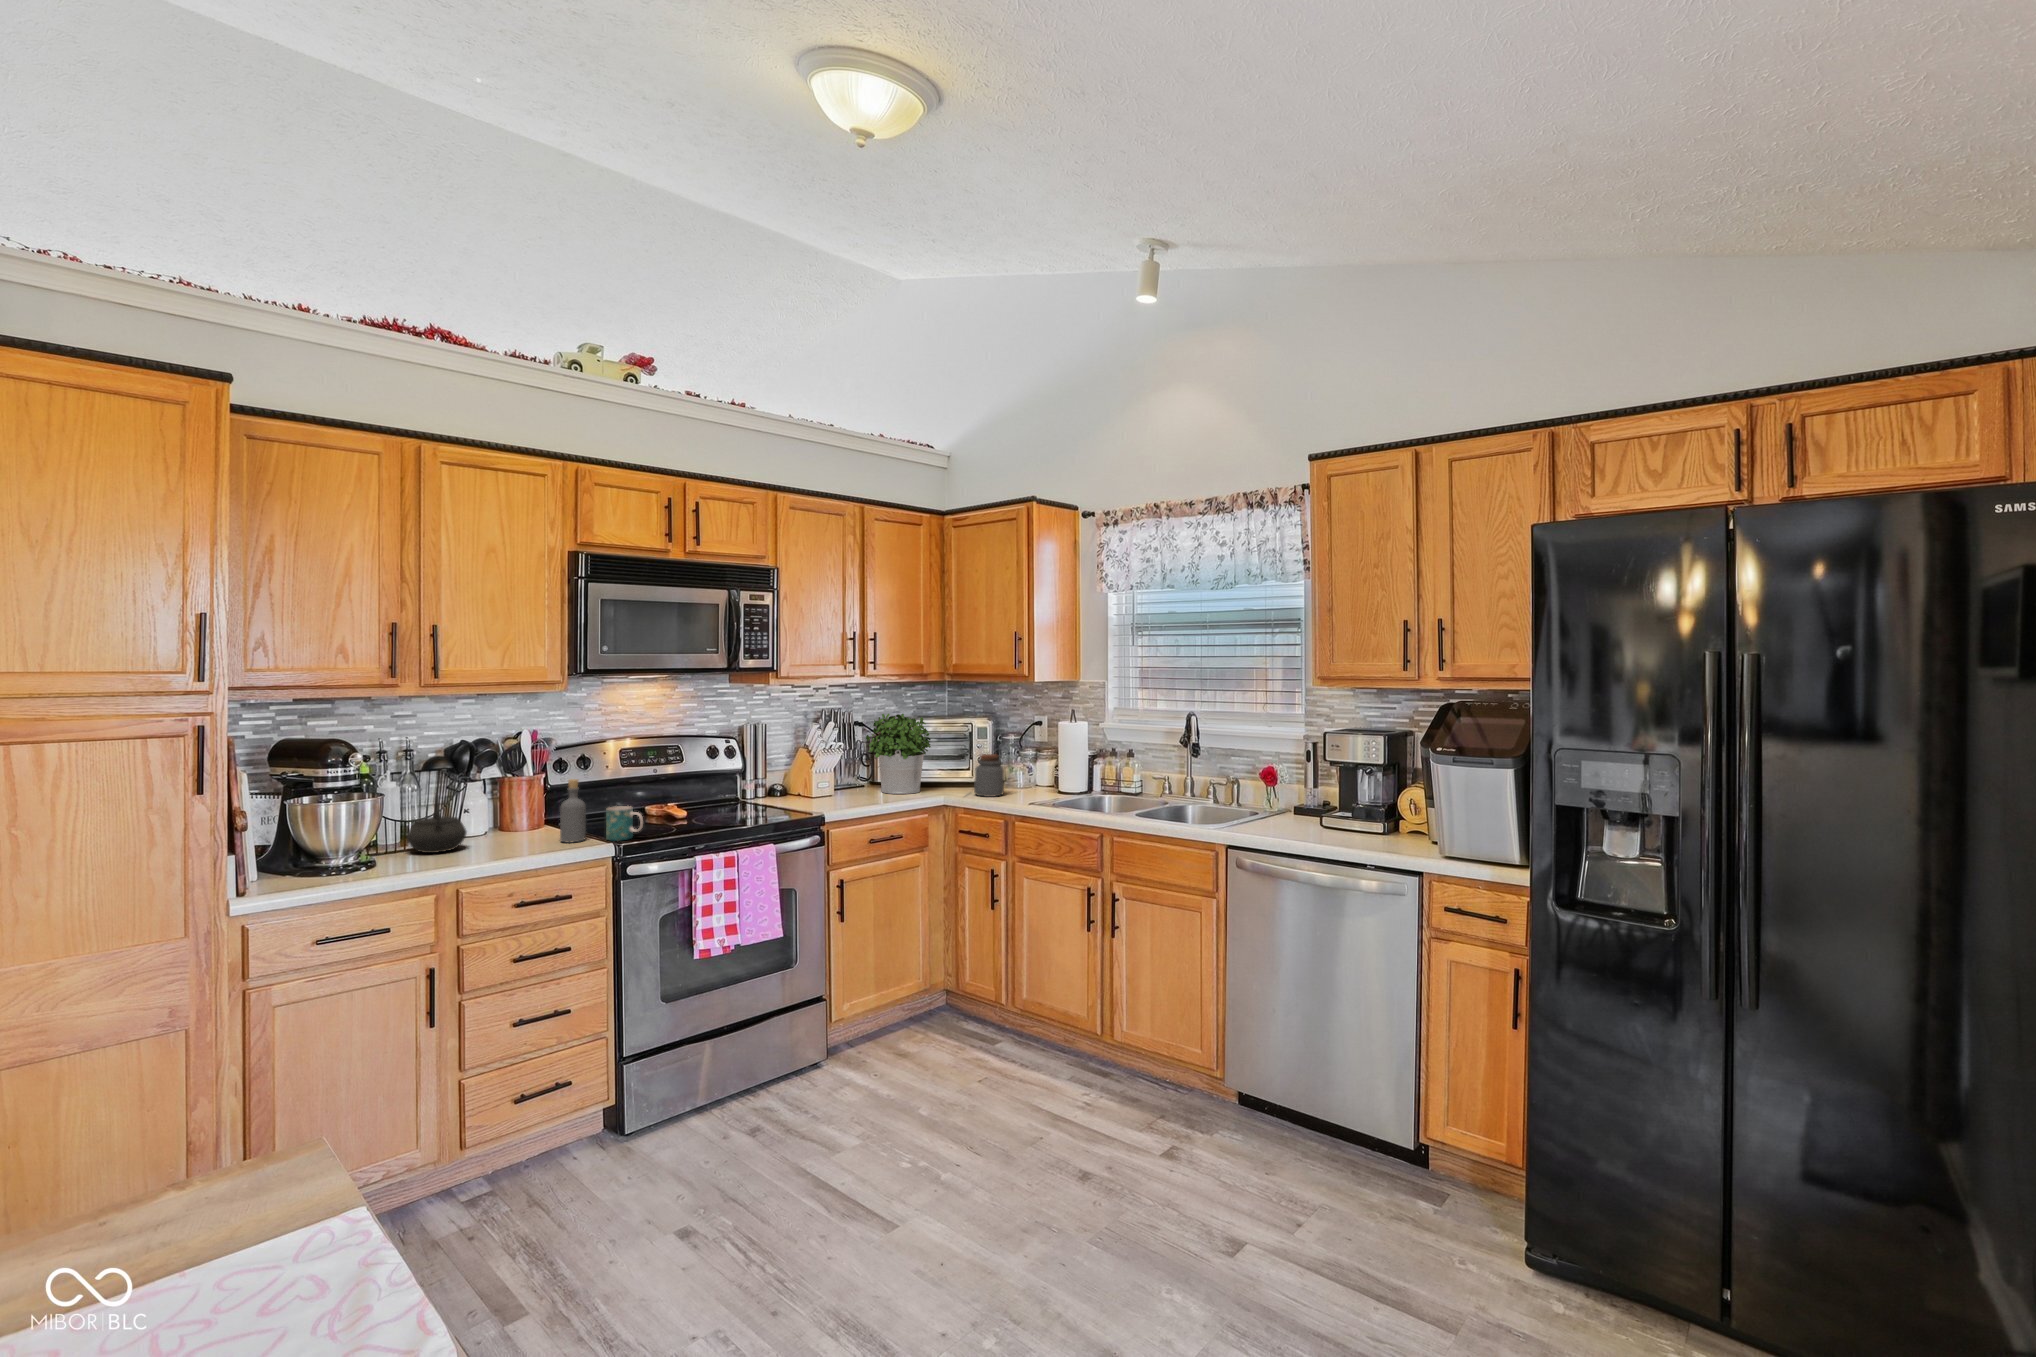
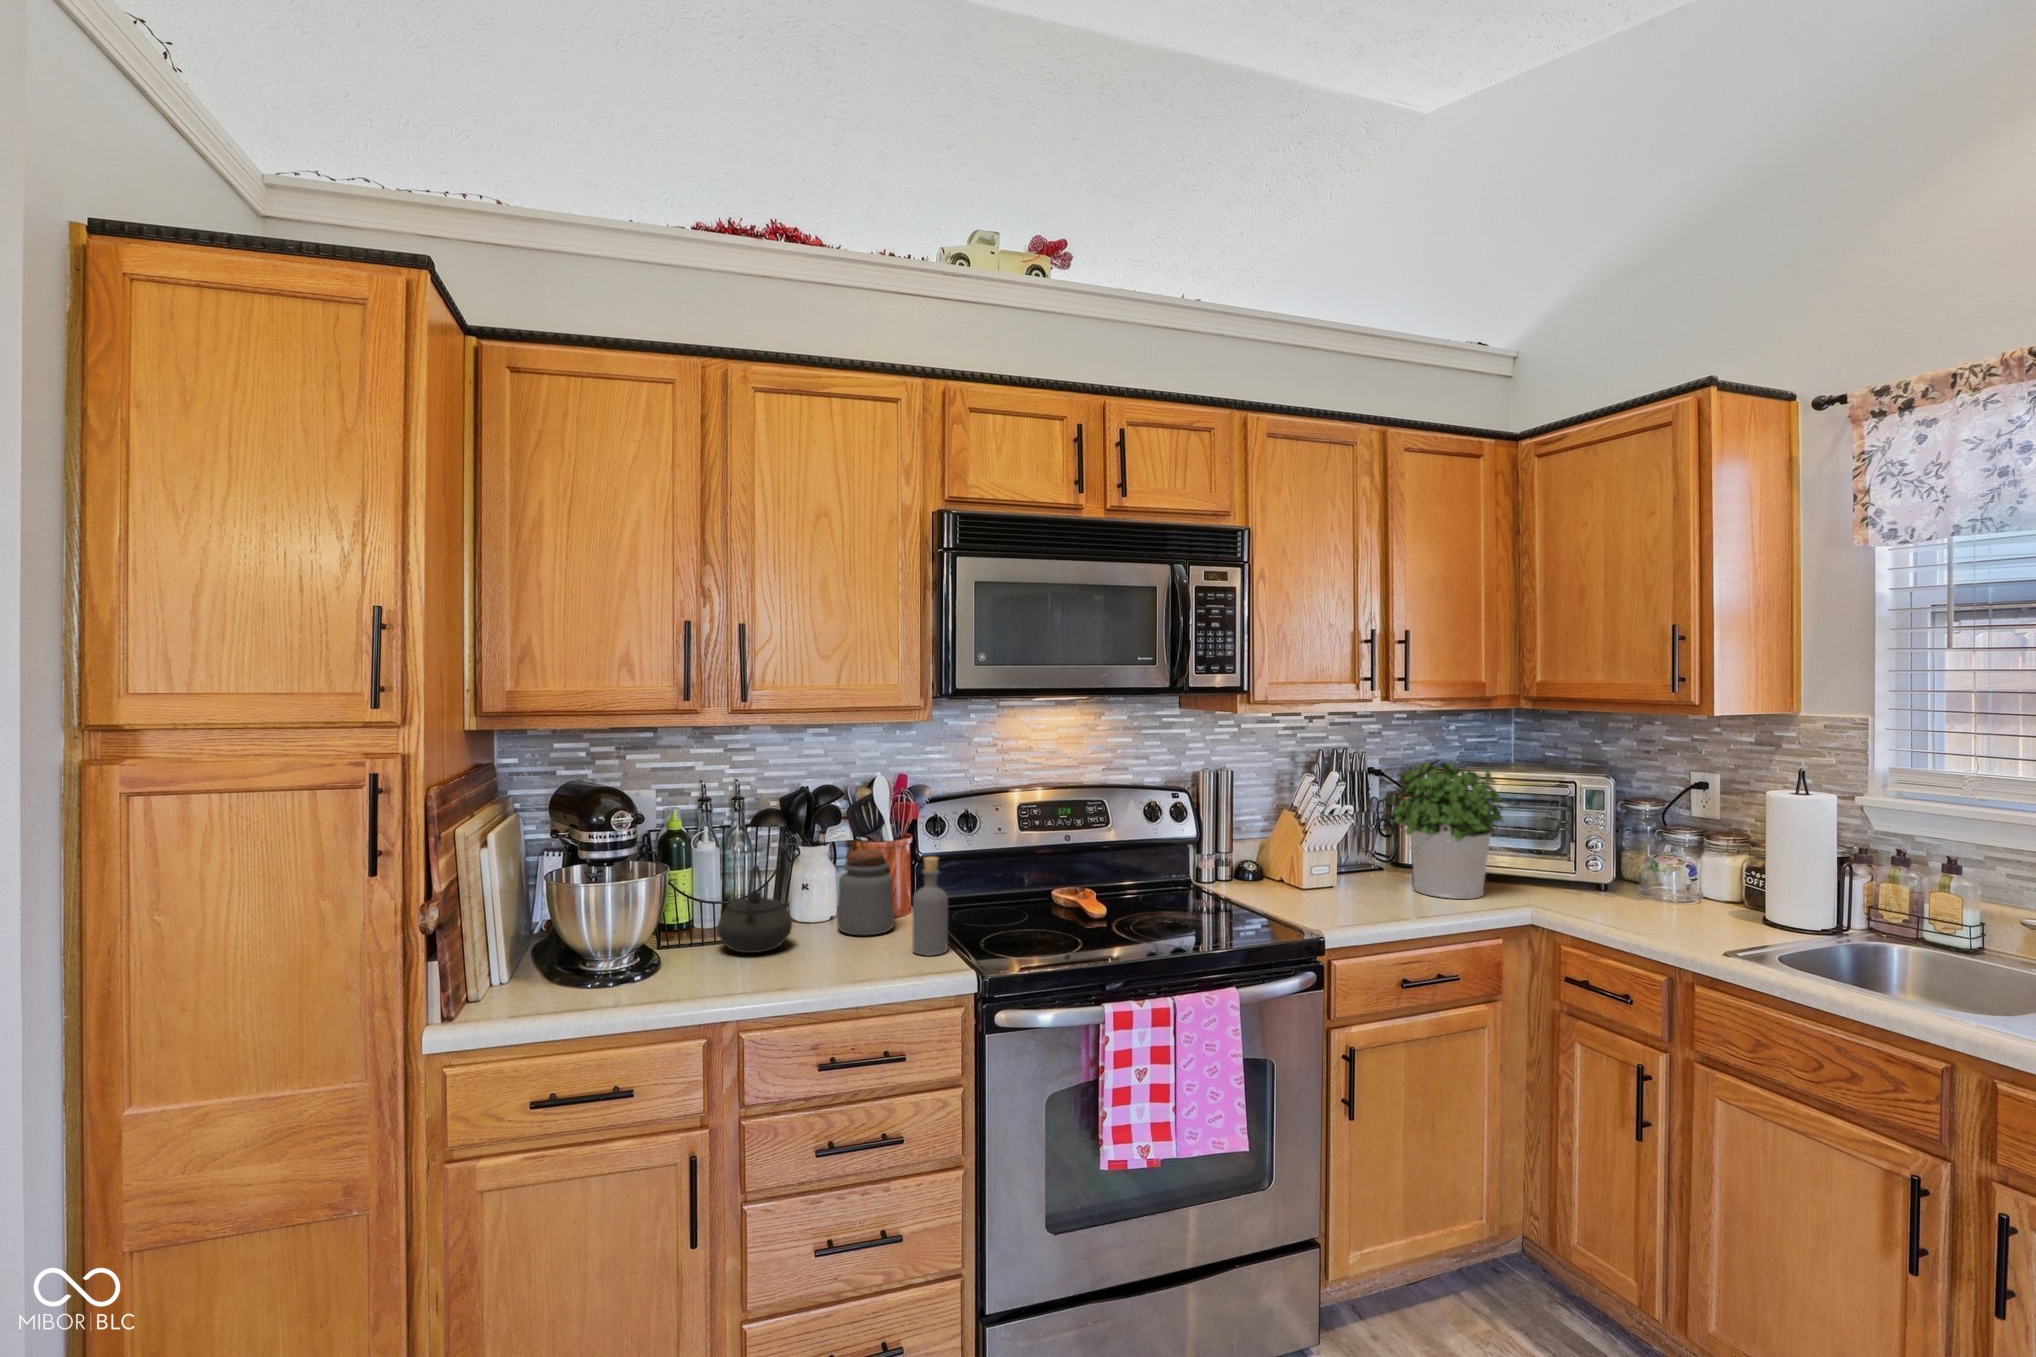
jar: present [974,754,1004,797] -> present [837,849,895,935]
mug: present [606,806,643,840] -> none [975,903,1028,960]

